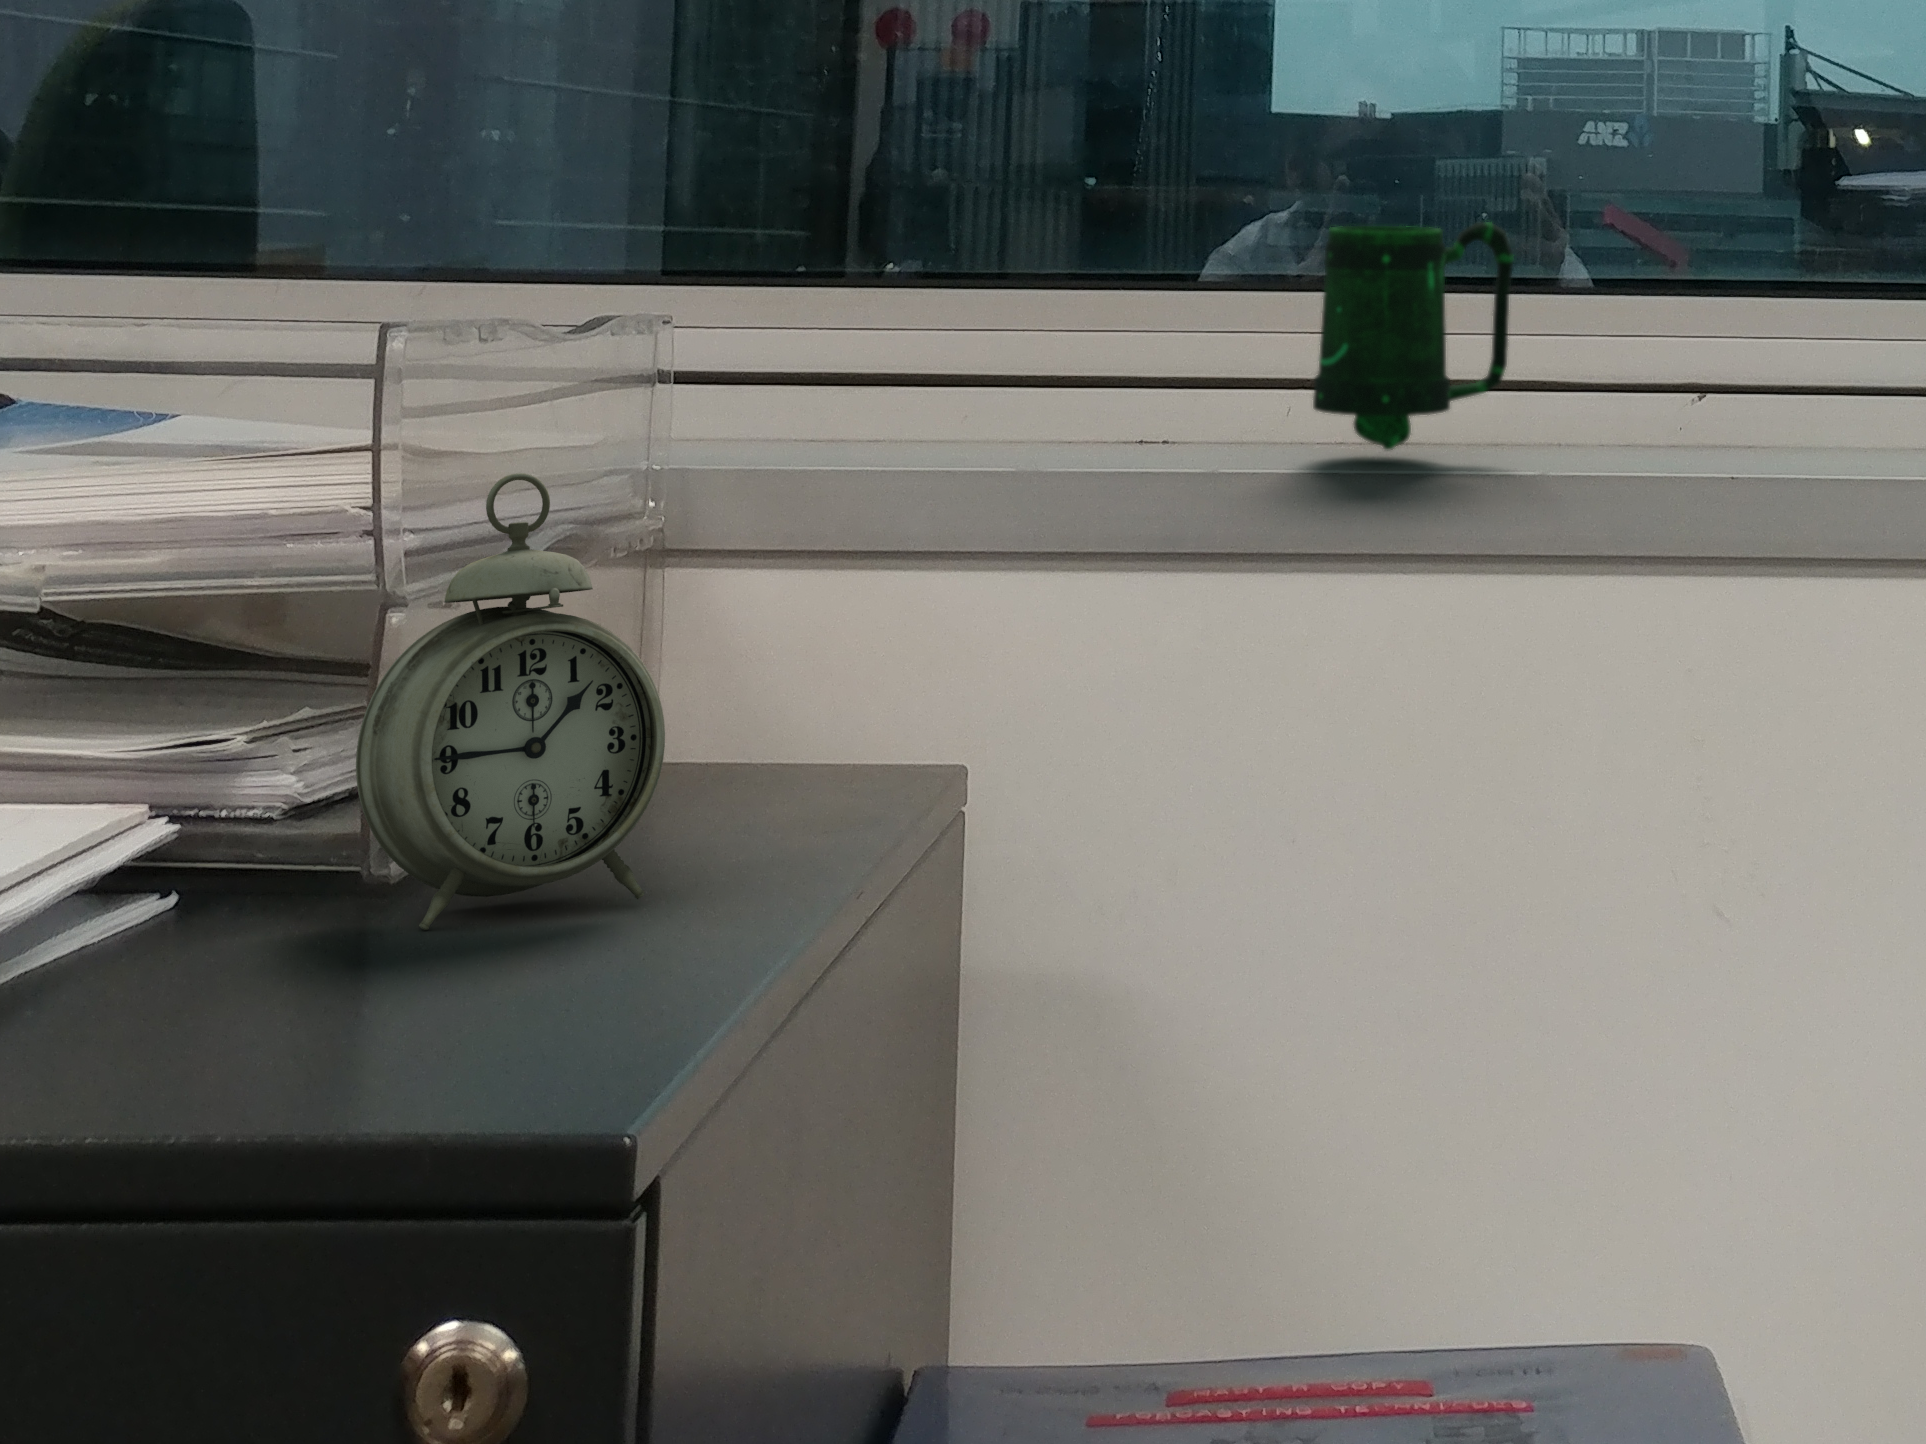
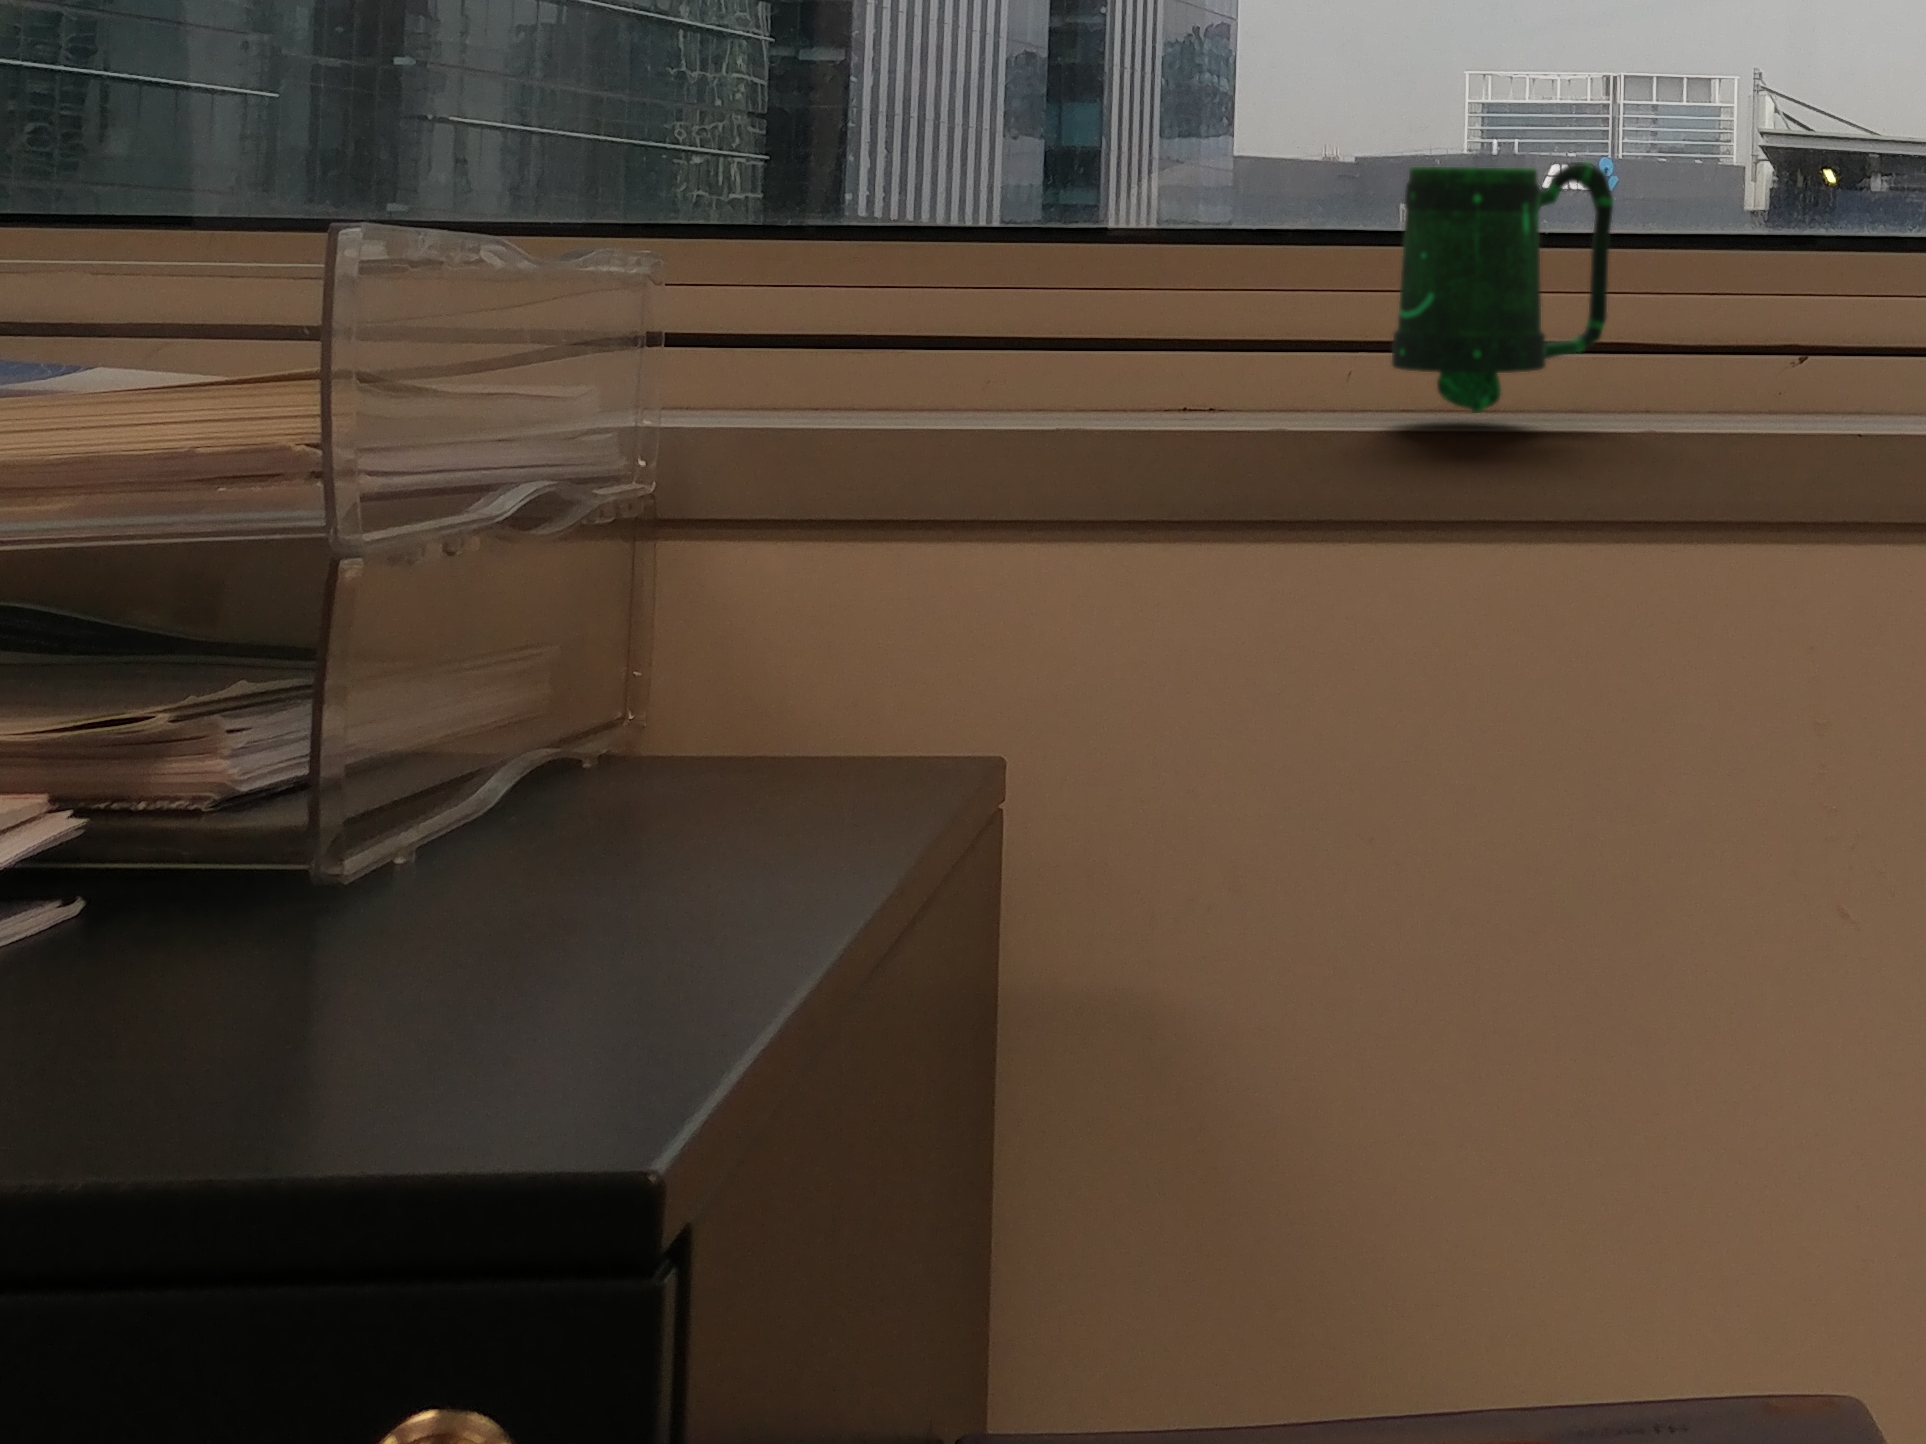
alarm clock: present [356,473,665,930] -> none [306,390,689,940]

